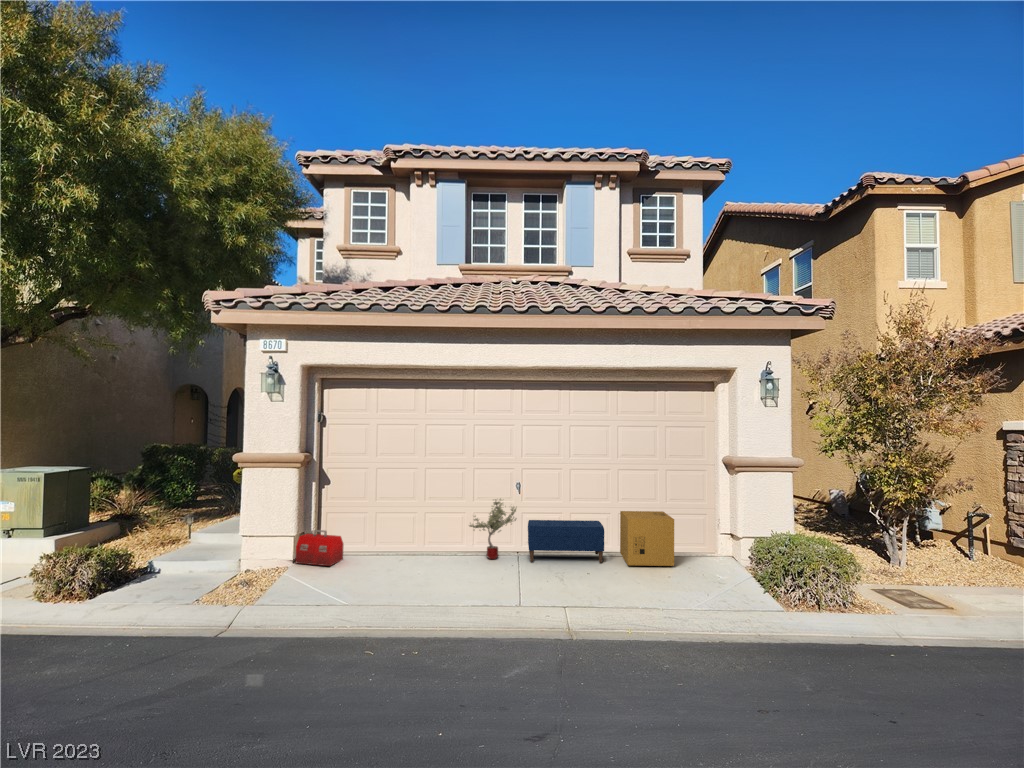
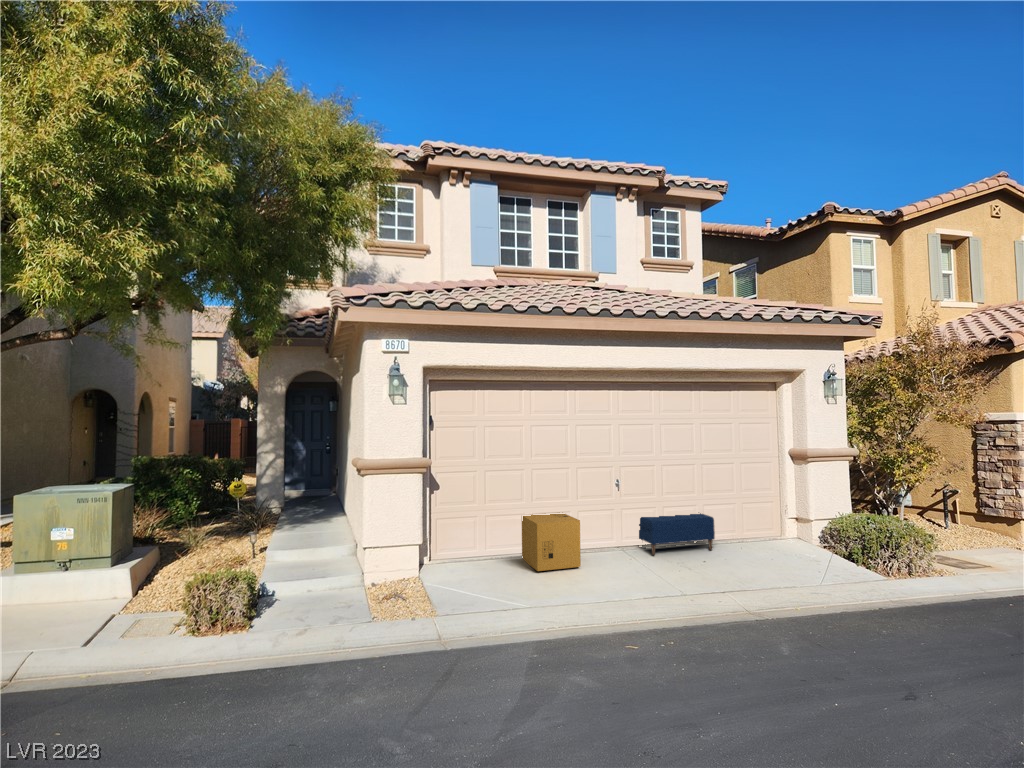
potted tree: present [469,499,516,559] -> none [592,496,636,556]
cardboard box: present [620,511,674,566] -> present [522,514,581,571]
toolbox: present [296,530,344,566] -> none [434,543,476,580]

